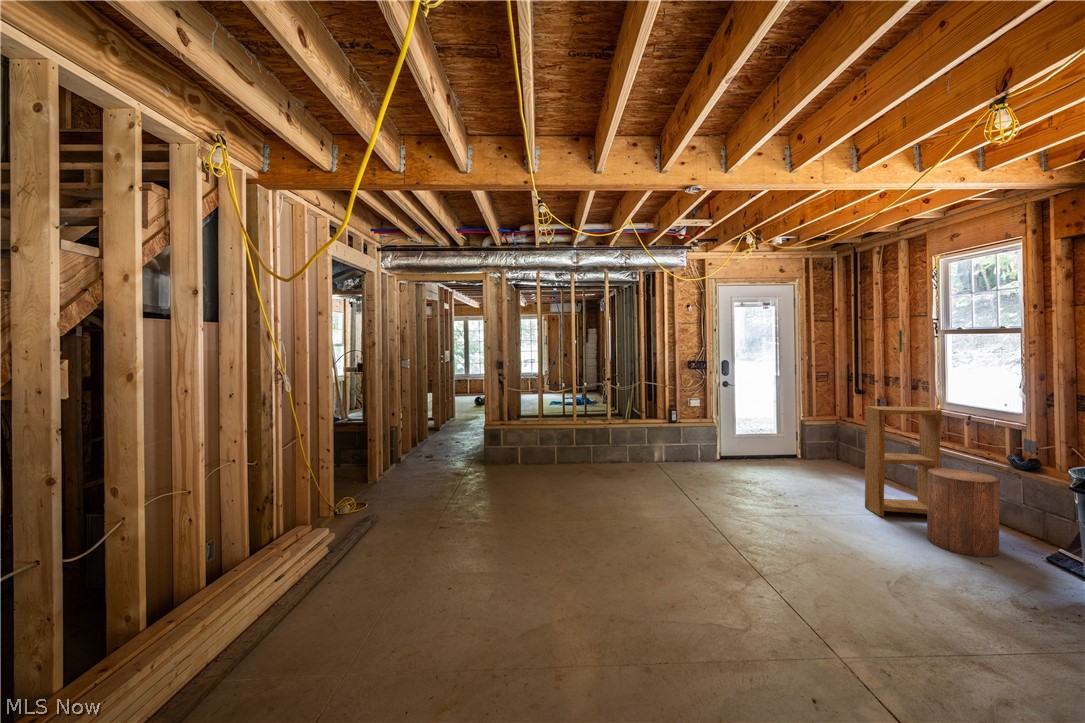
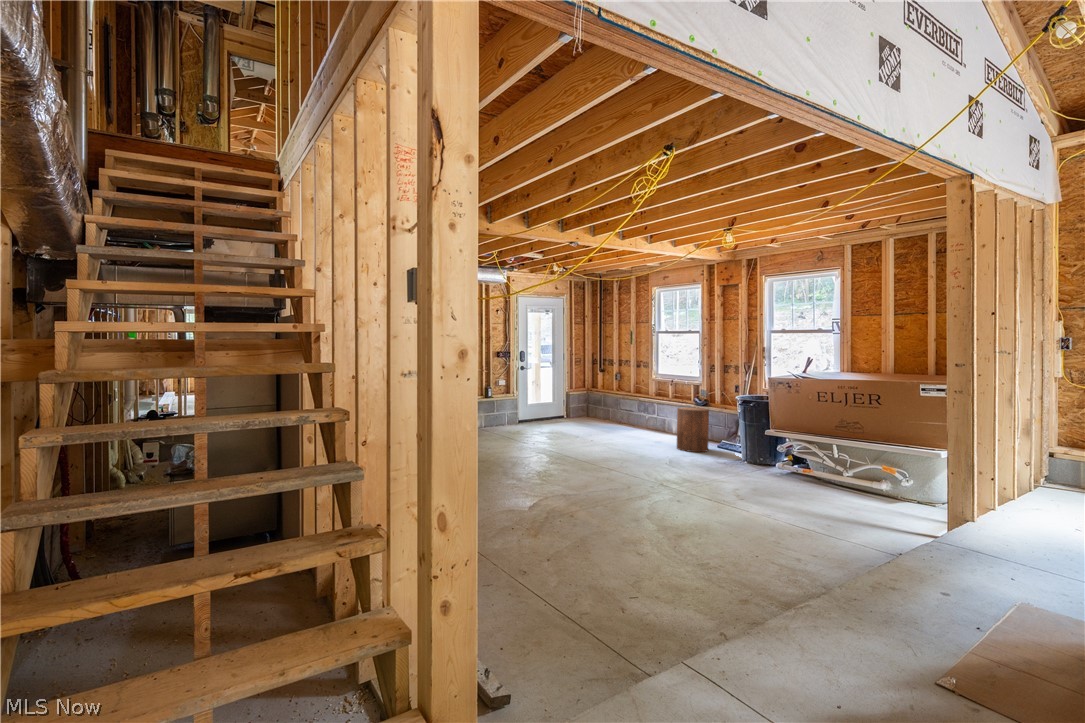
shelving unit: present [865,406,942,517] -> none [635,375,672,444]

